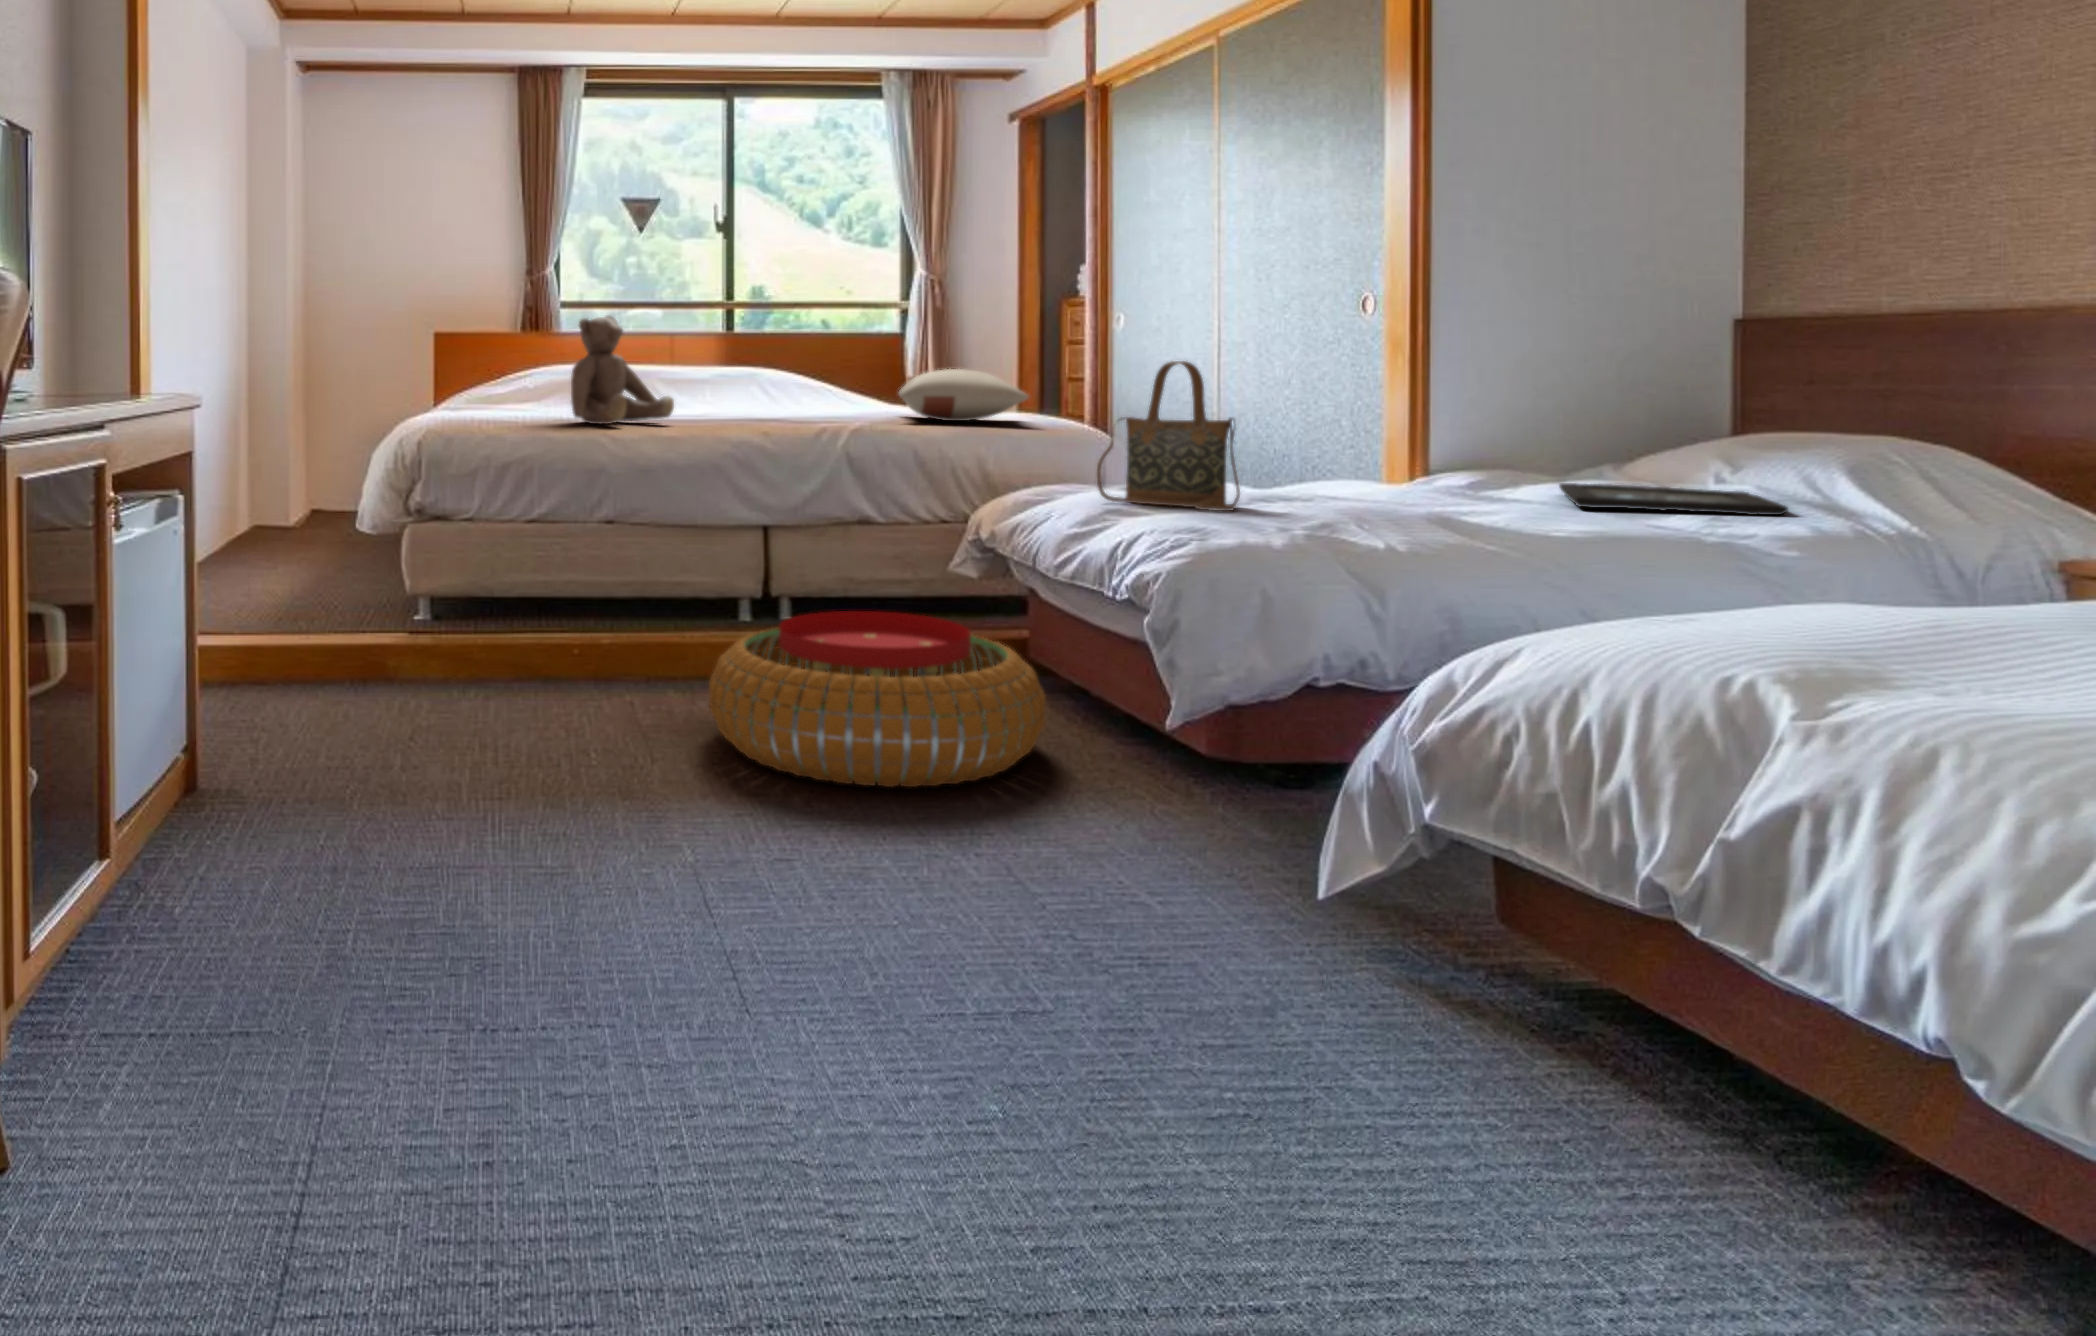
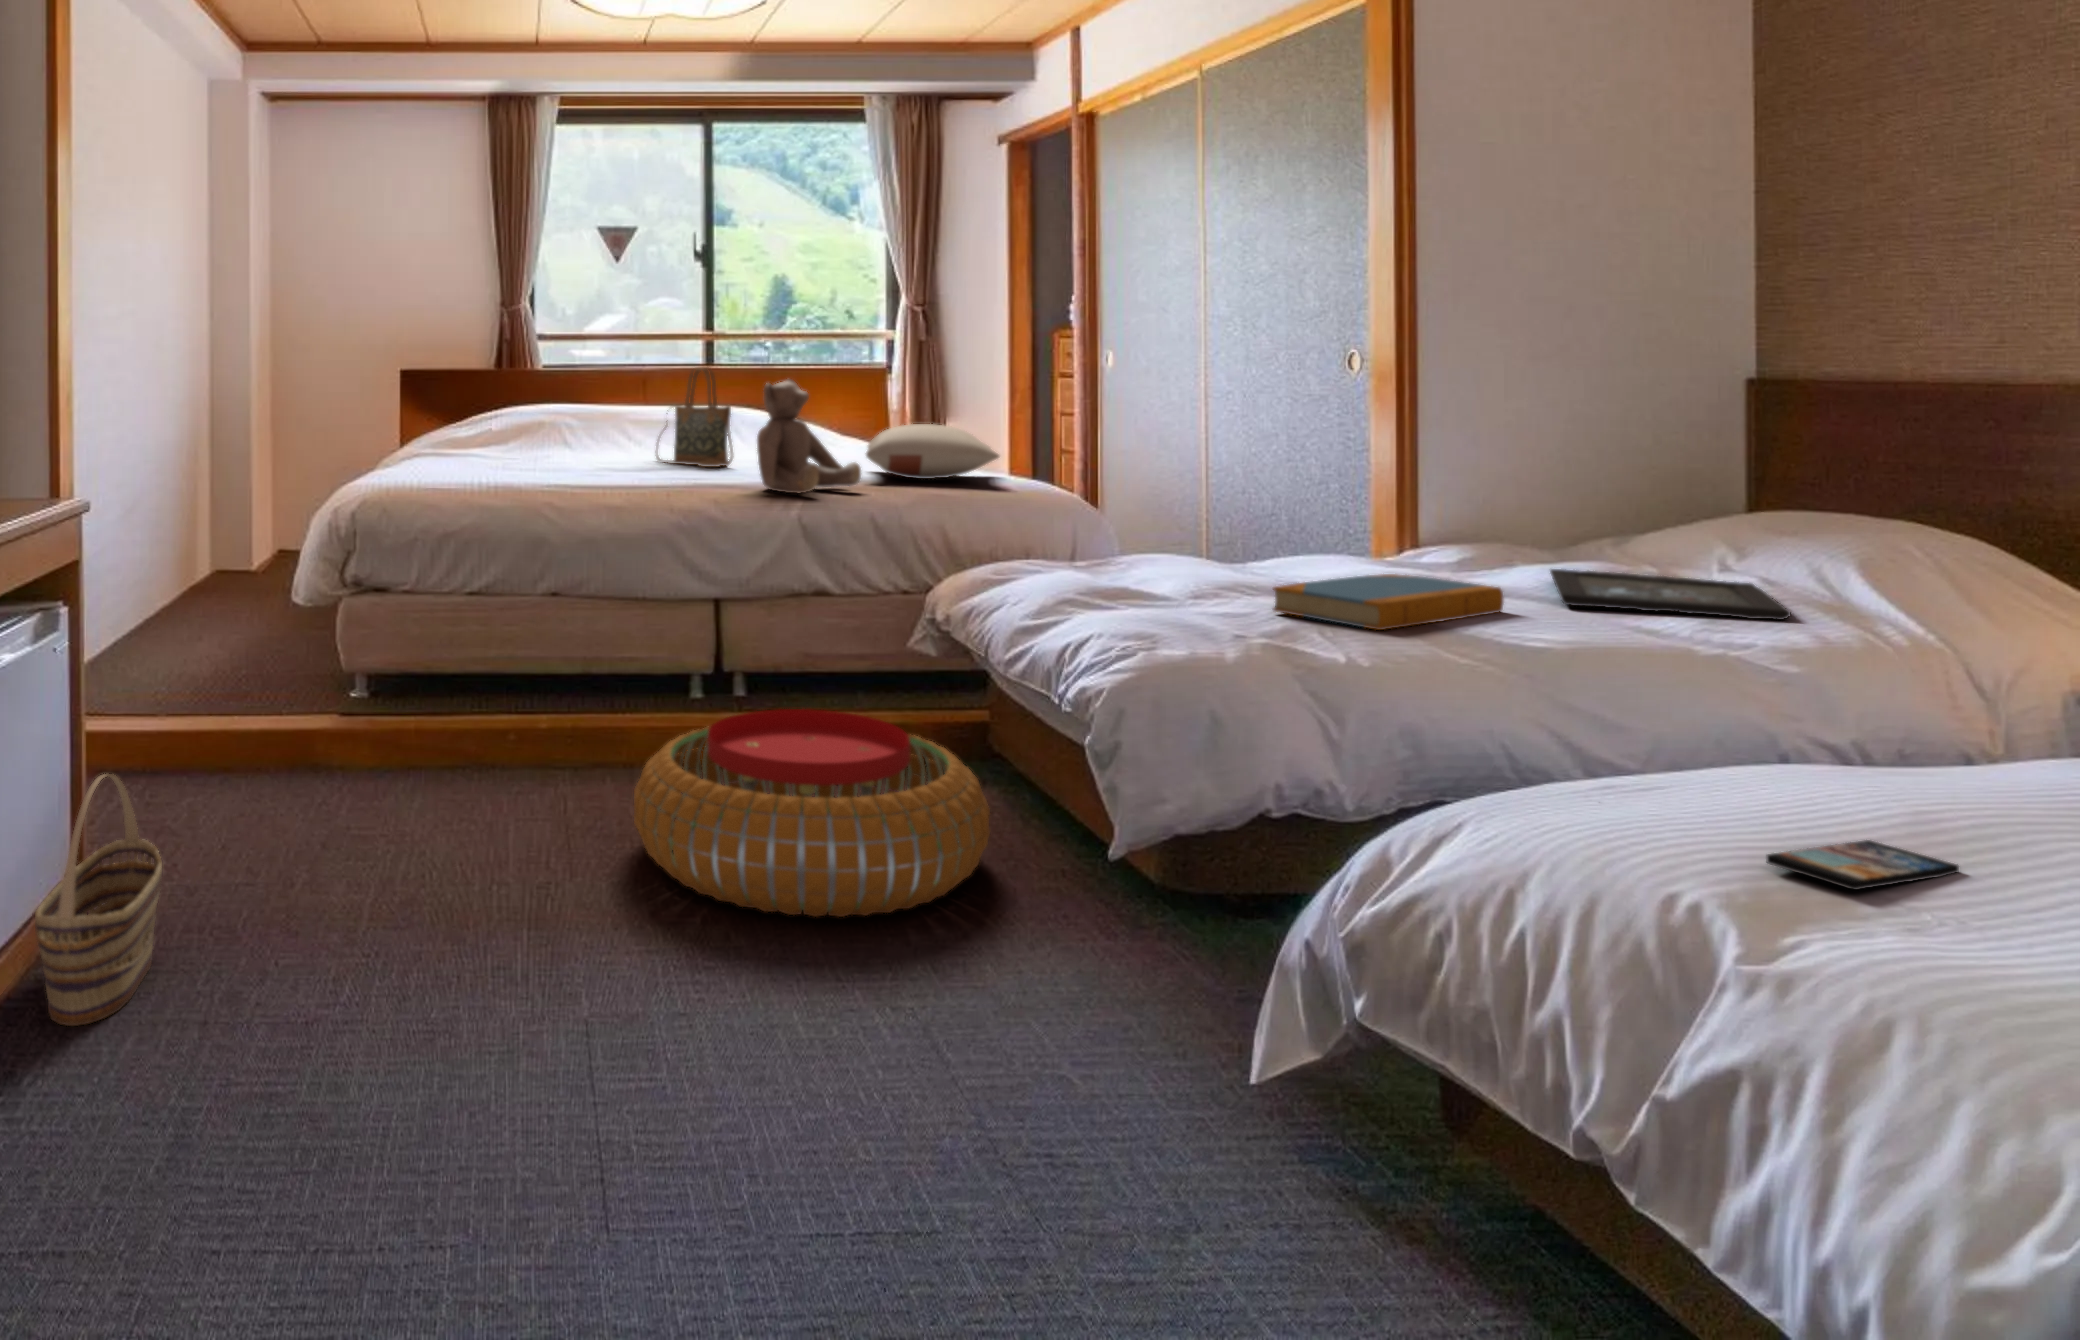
teddy bear: present [571,315,674,424] -> present [757,379,861,493]
handbag: present [1097,361,1240,511] -> present [656,367,733,467]
book: none [1309,483,1523,524] -> present [1273,574,1504,630]
smartphone: none [1811,637,1981,666] -> present [1766,840,1959,890]
basket: none [173,645,282,870] -> present [35,774,162,1026]

